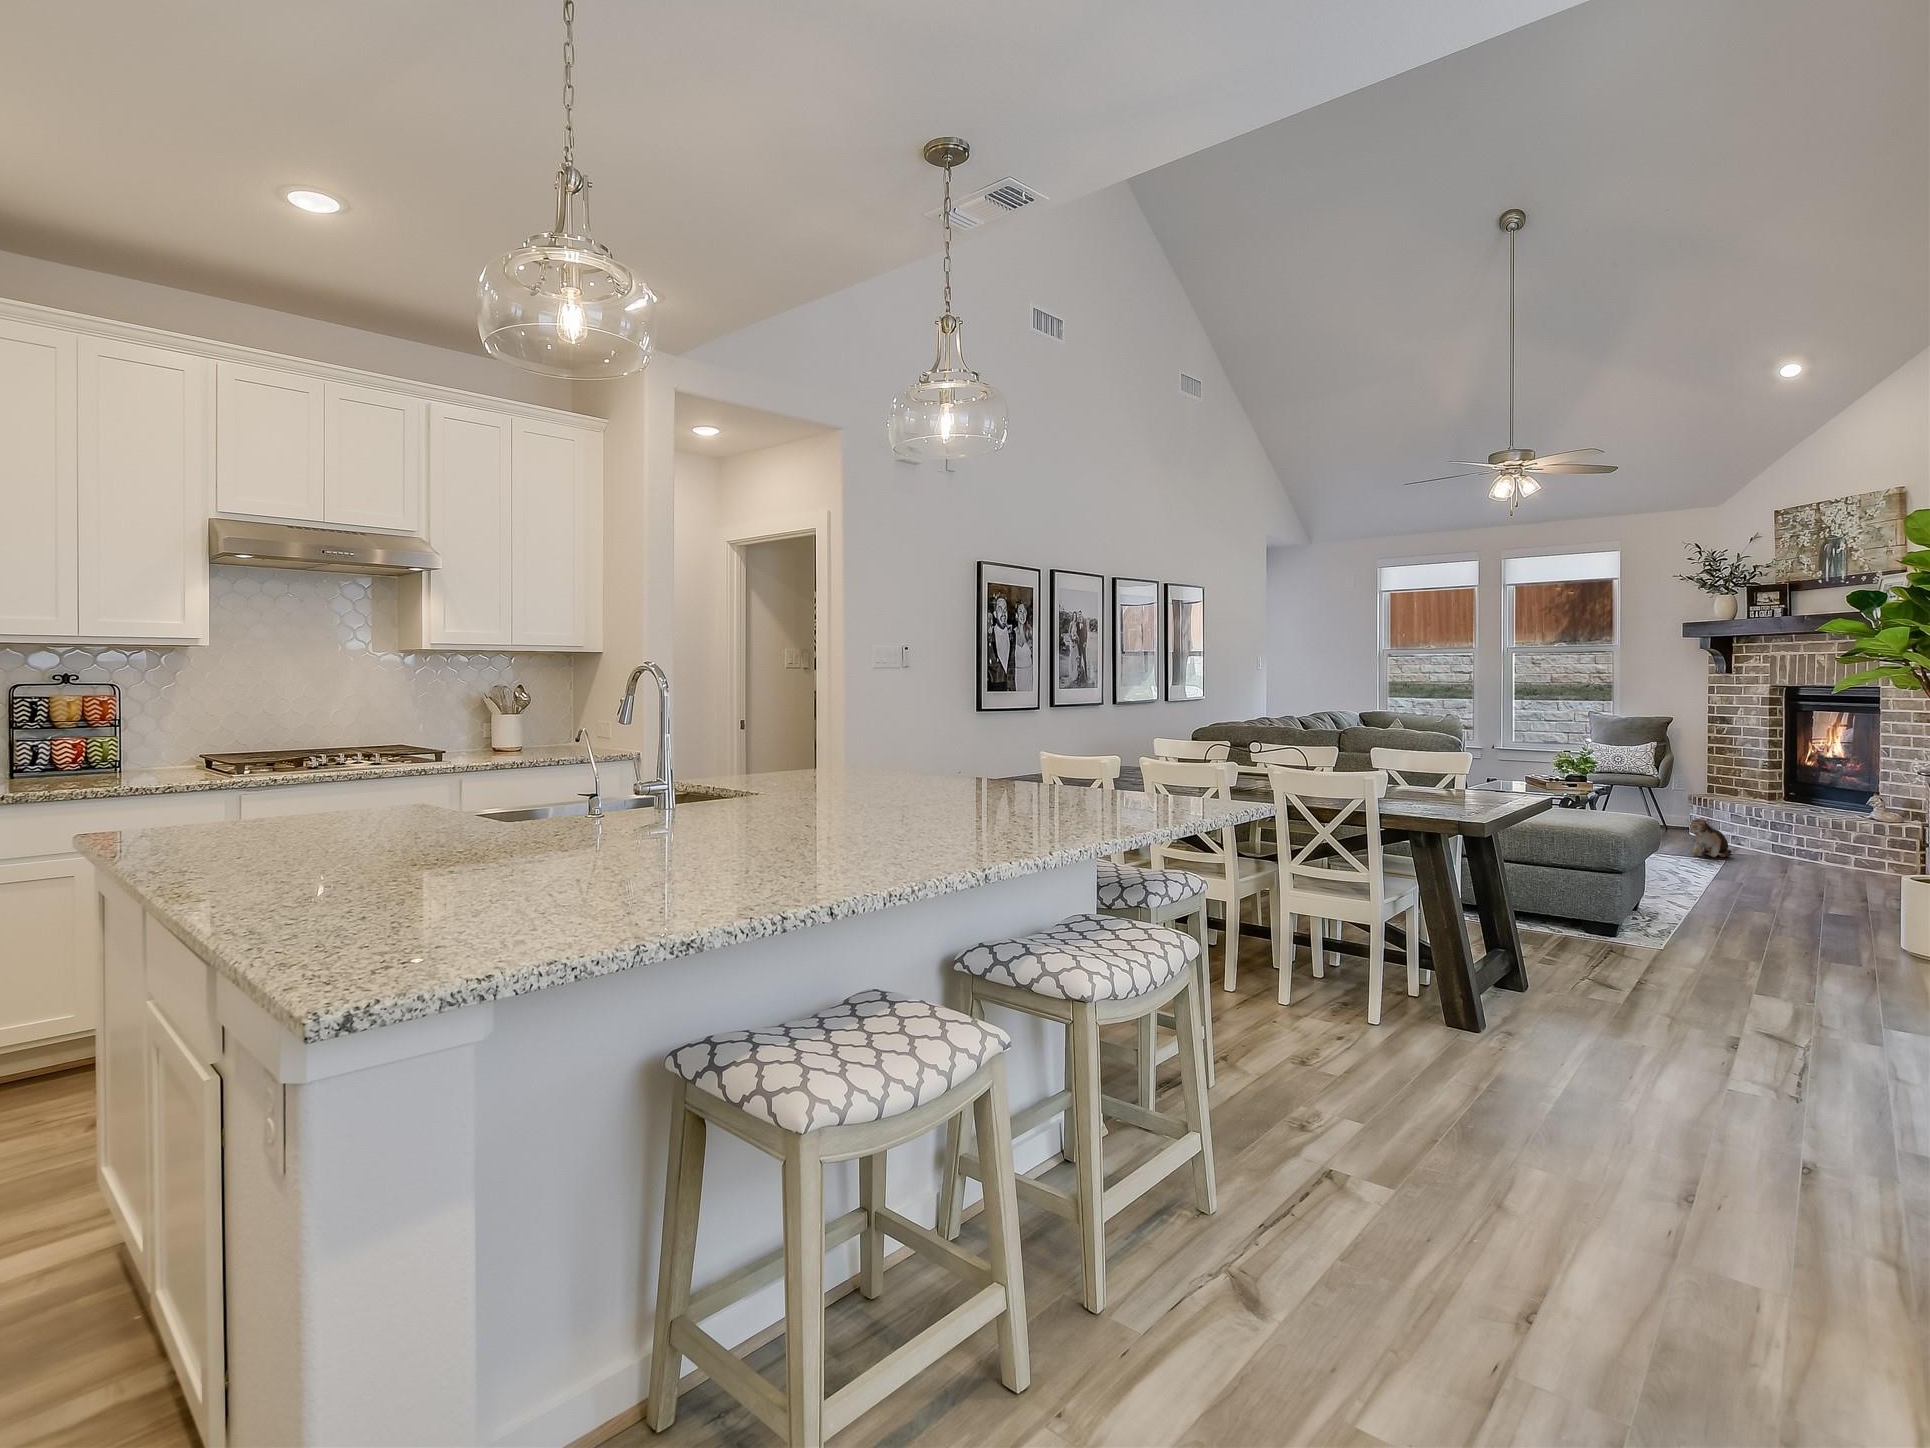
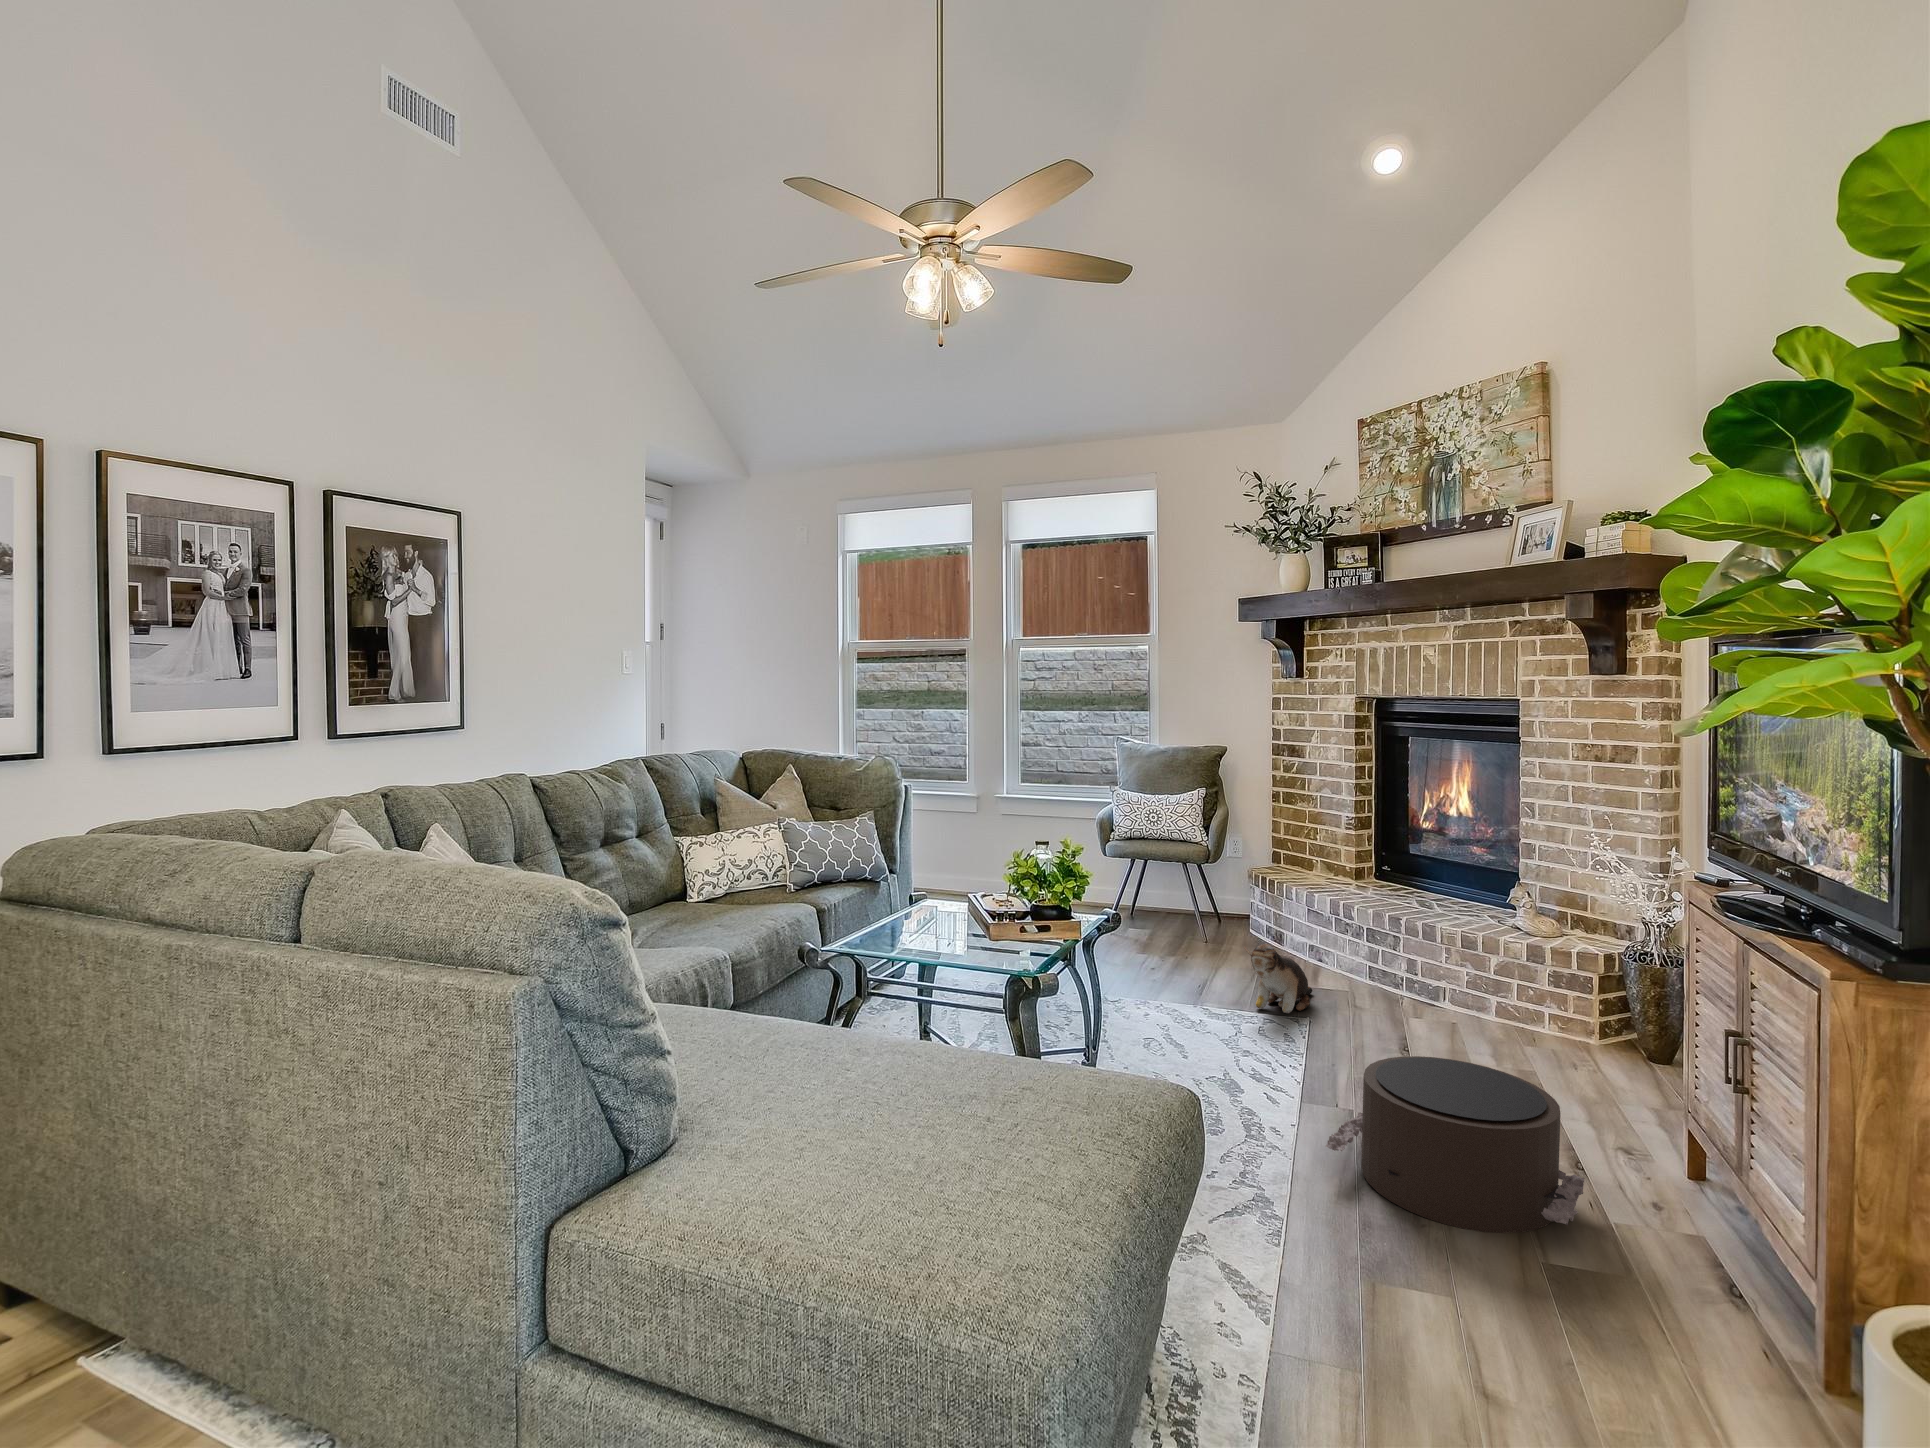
pouf: none [1729,845,1863,905] -> present [1326,1056,1584,1233]

